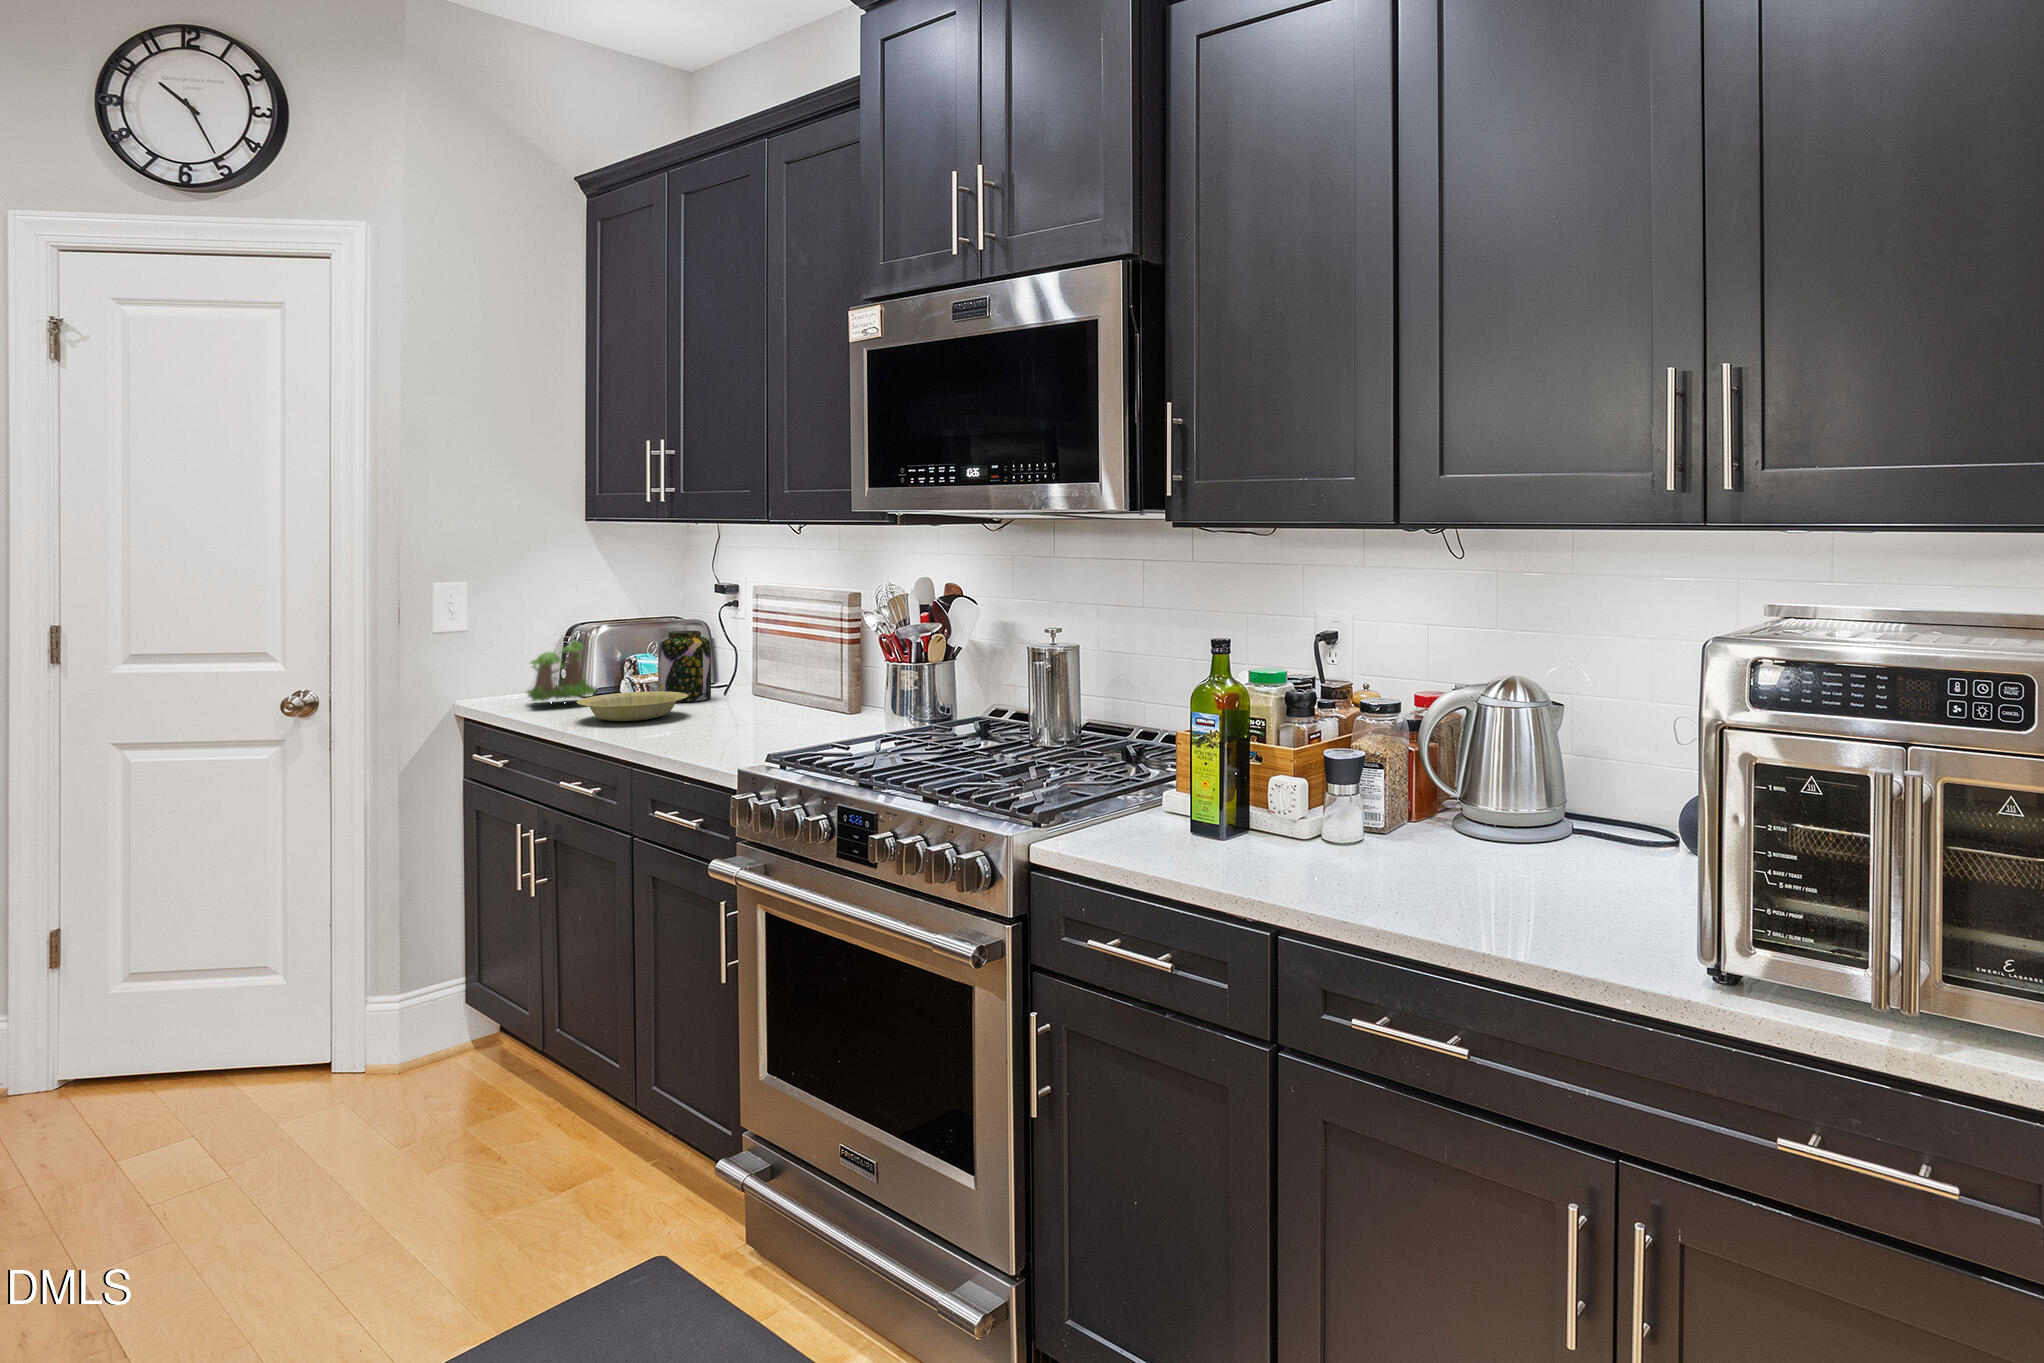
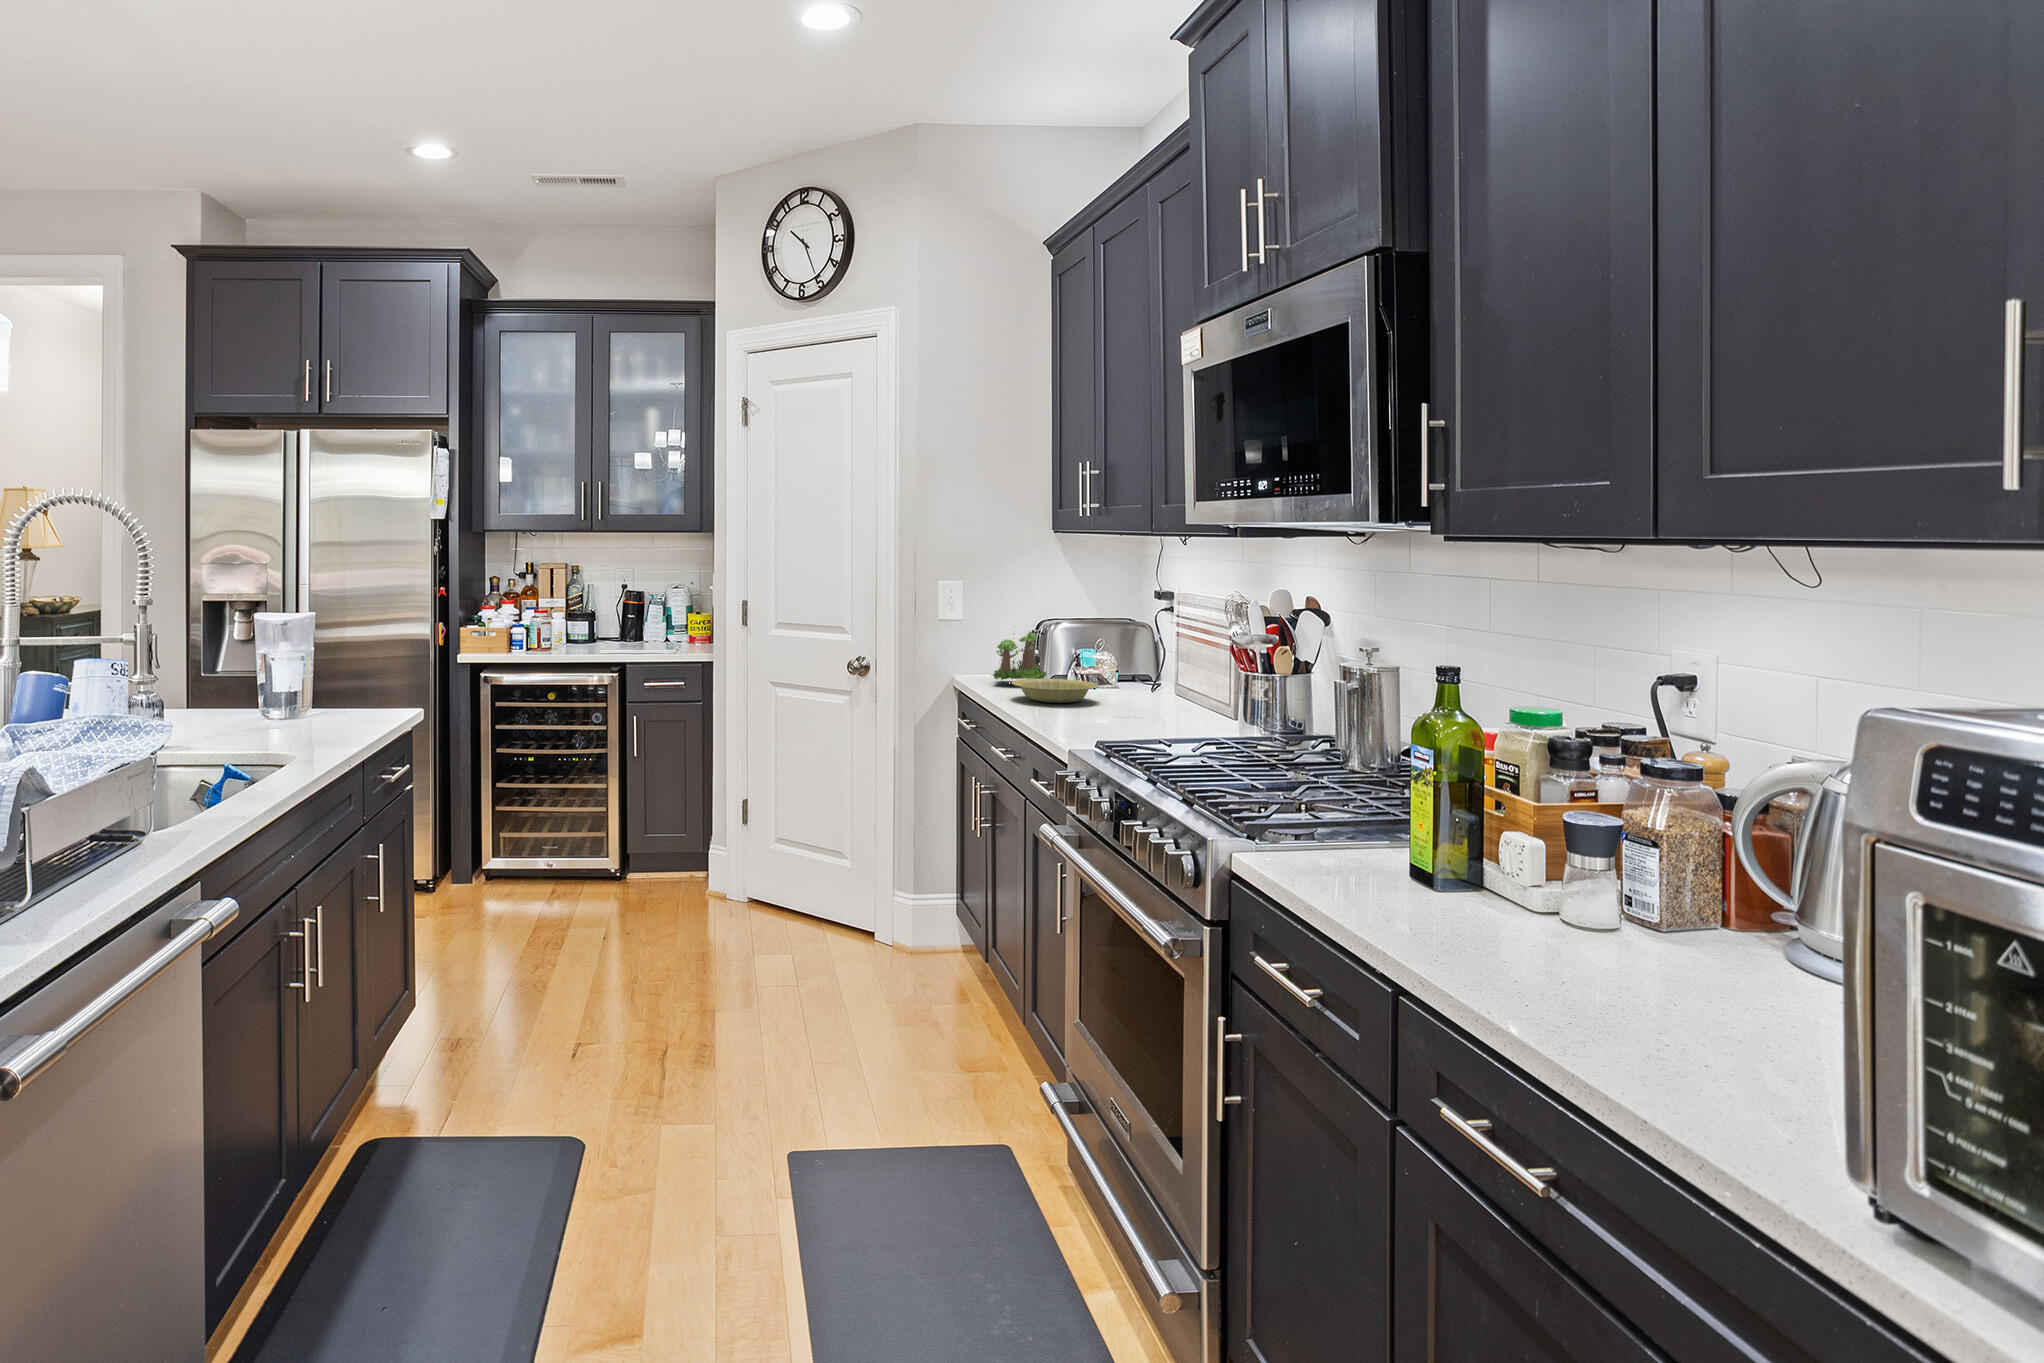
jar: present [658,630,711,702] -> none [1091,630,1134,694]

